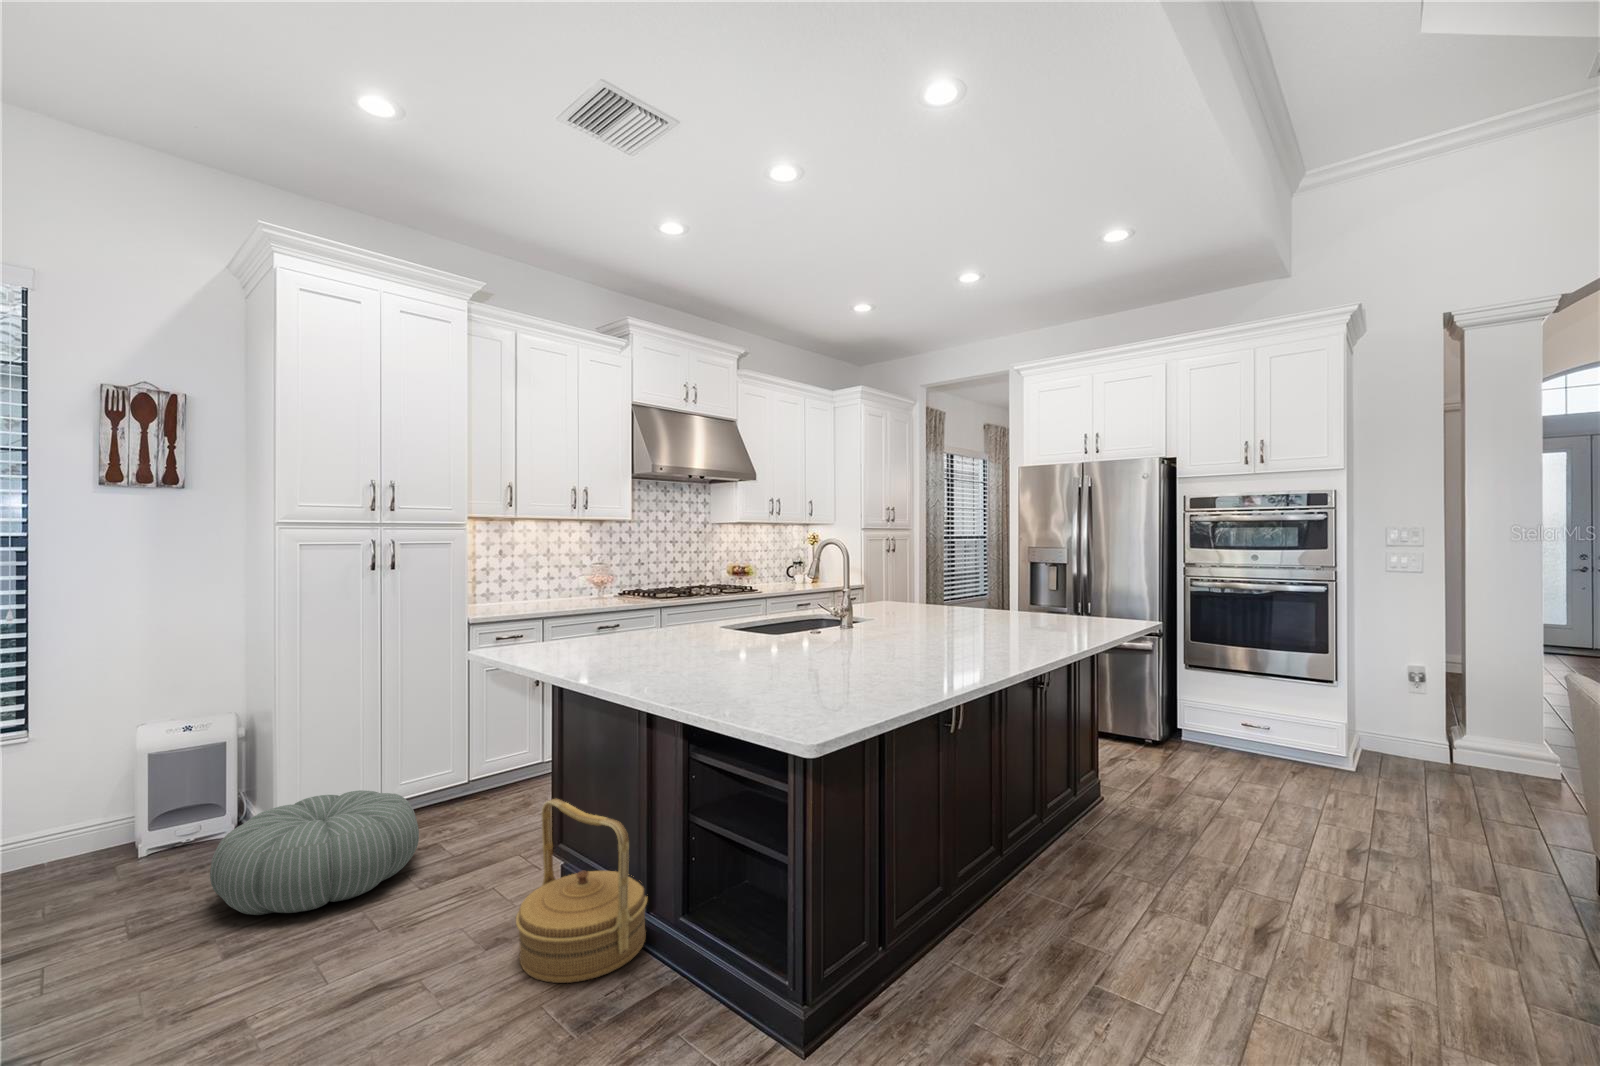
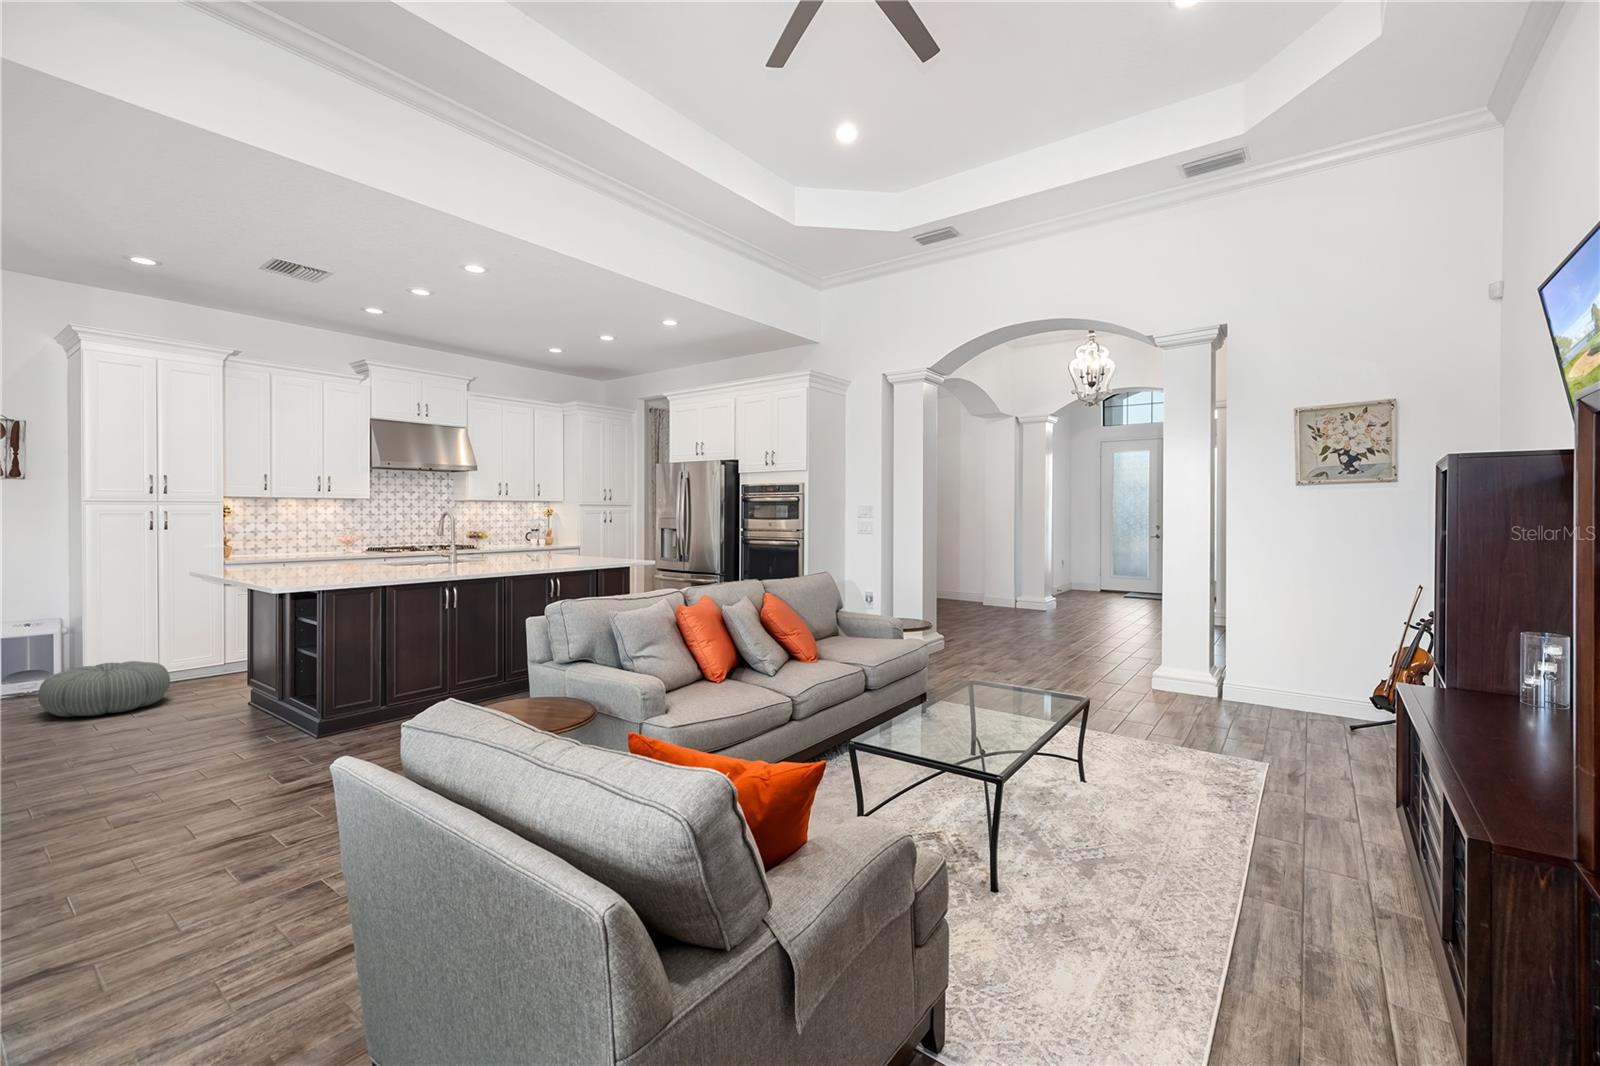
woven basket: present [516,799,647,983] -> none [193,657,272,736]

